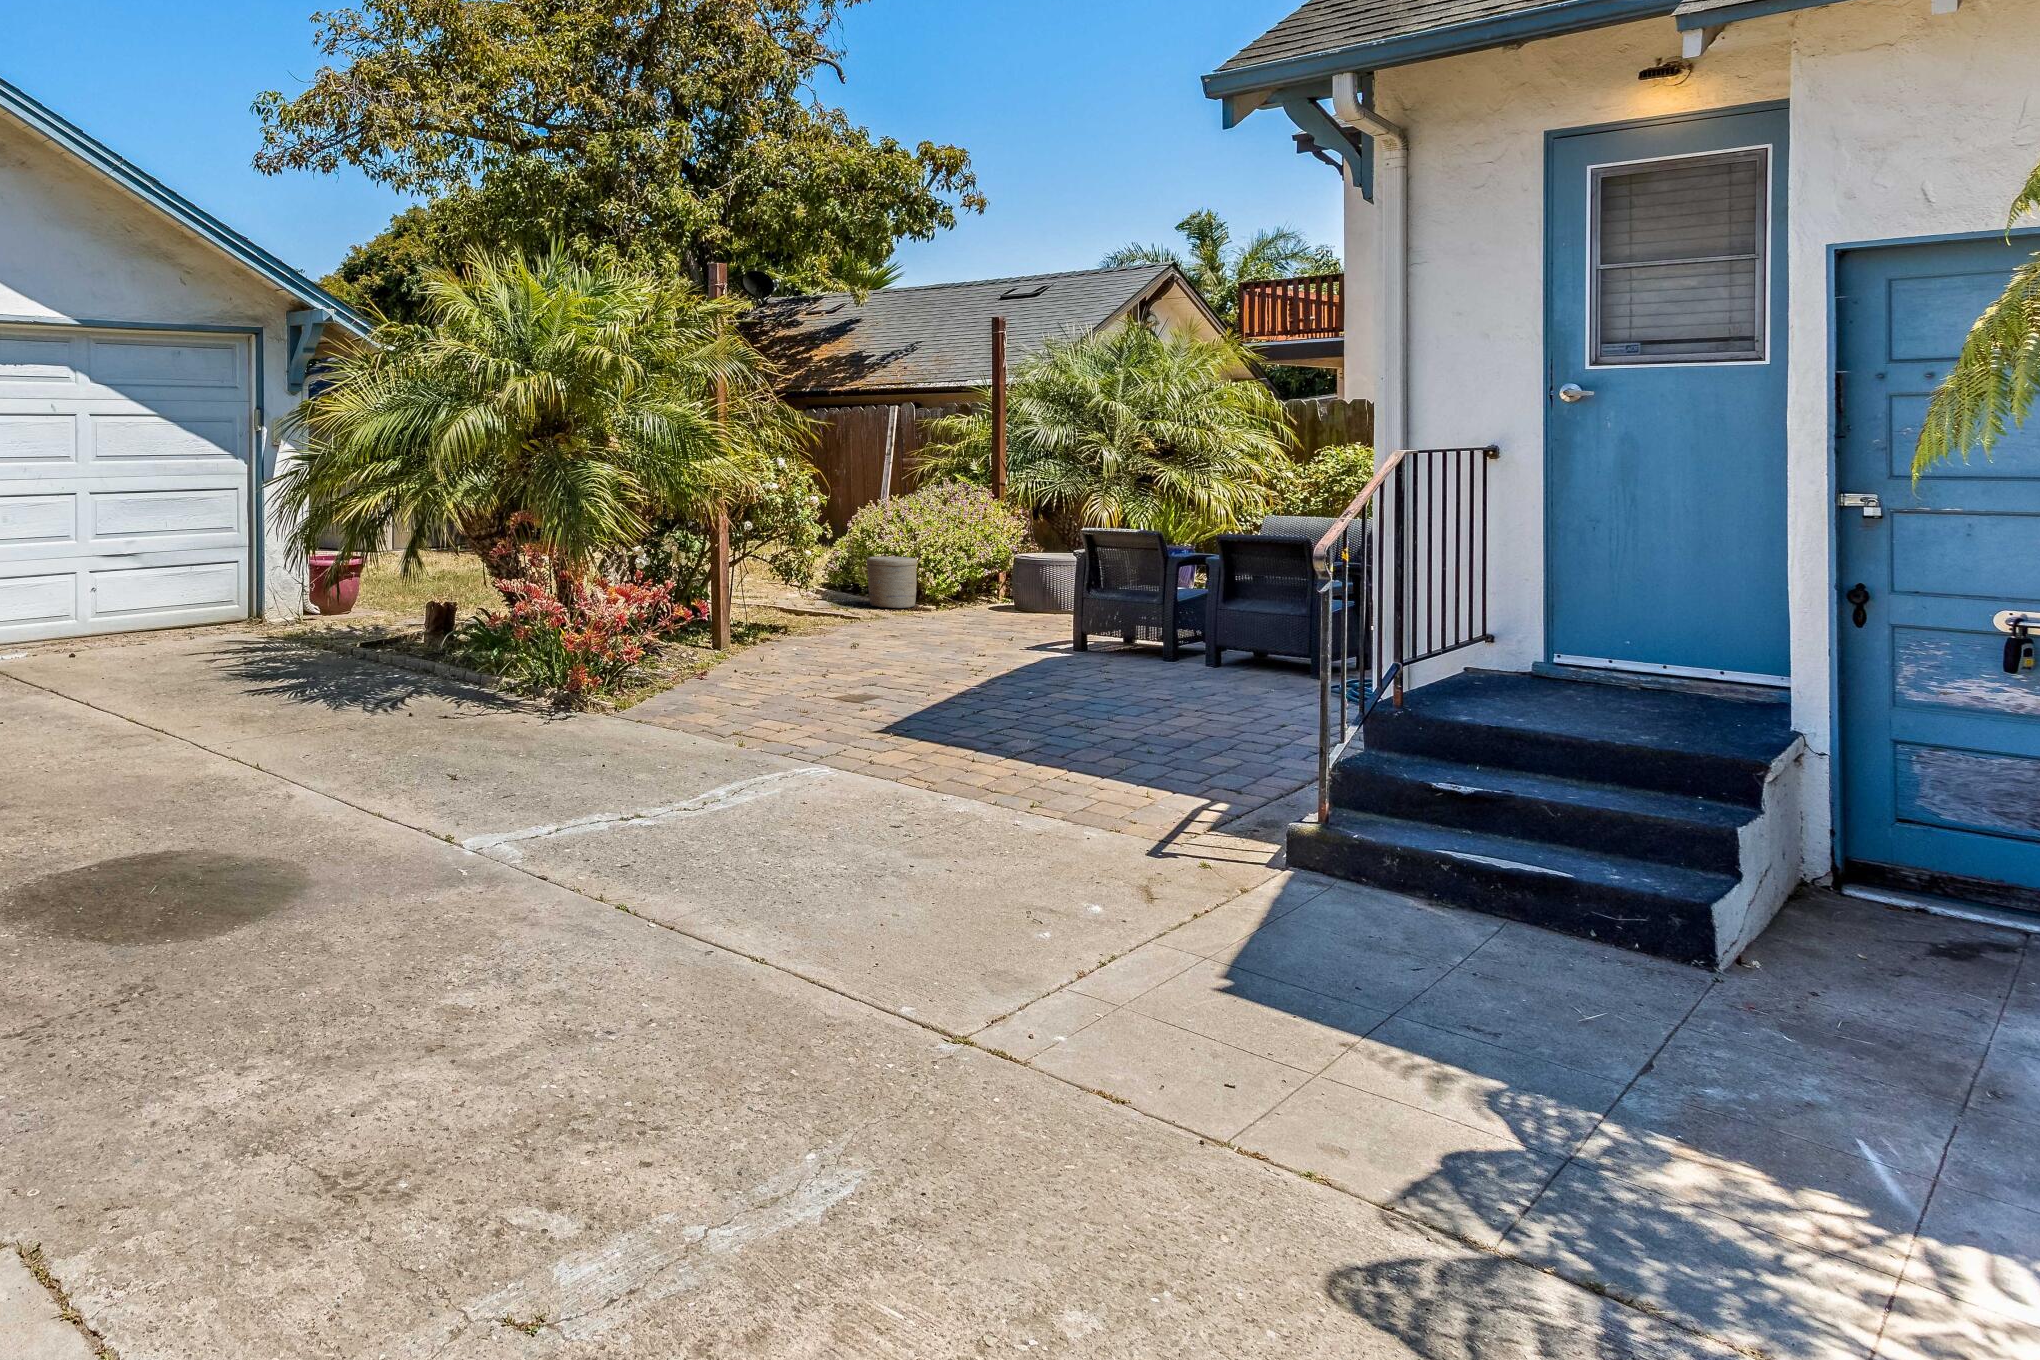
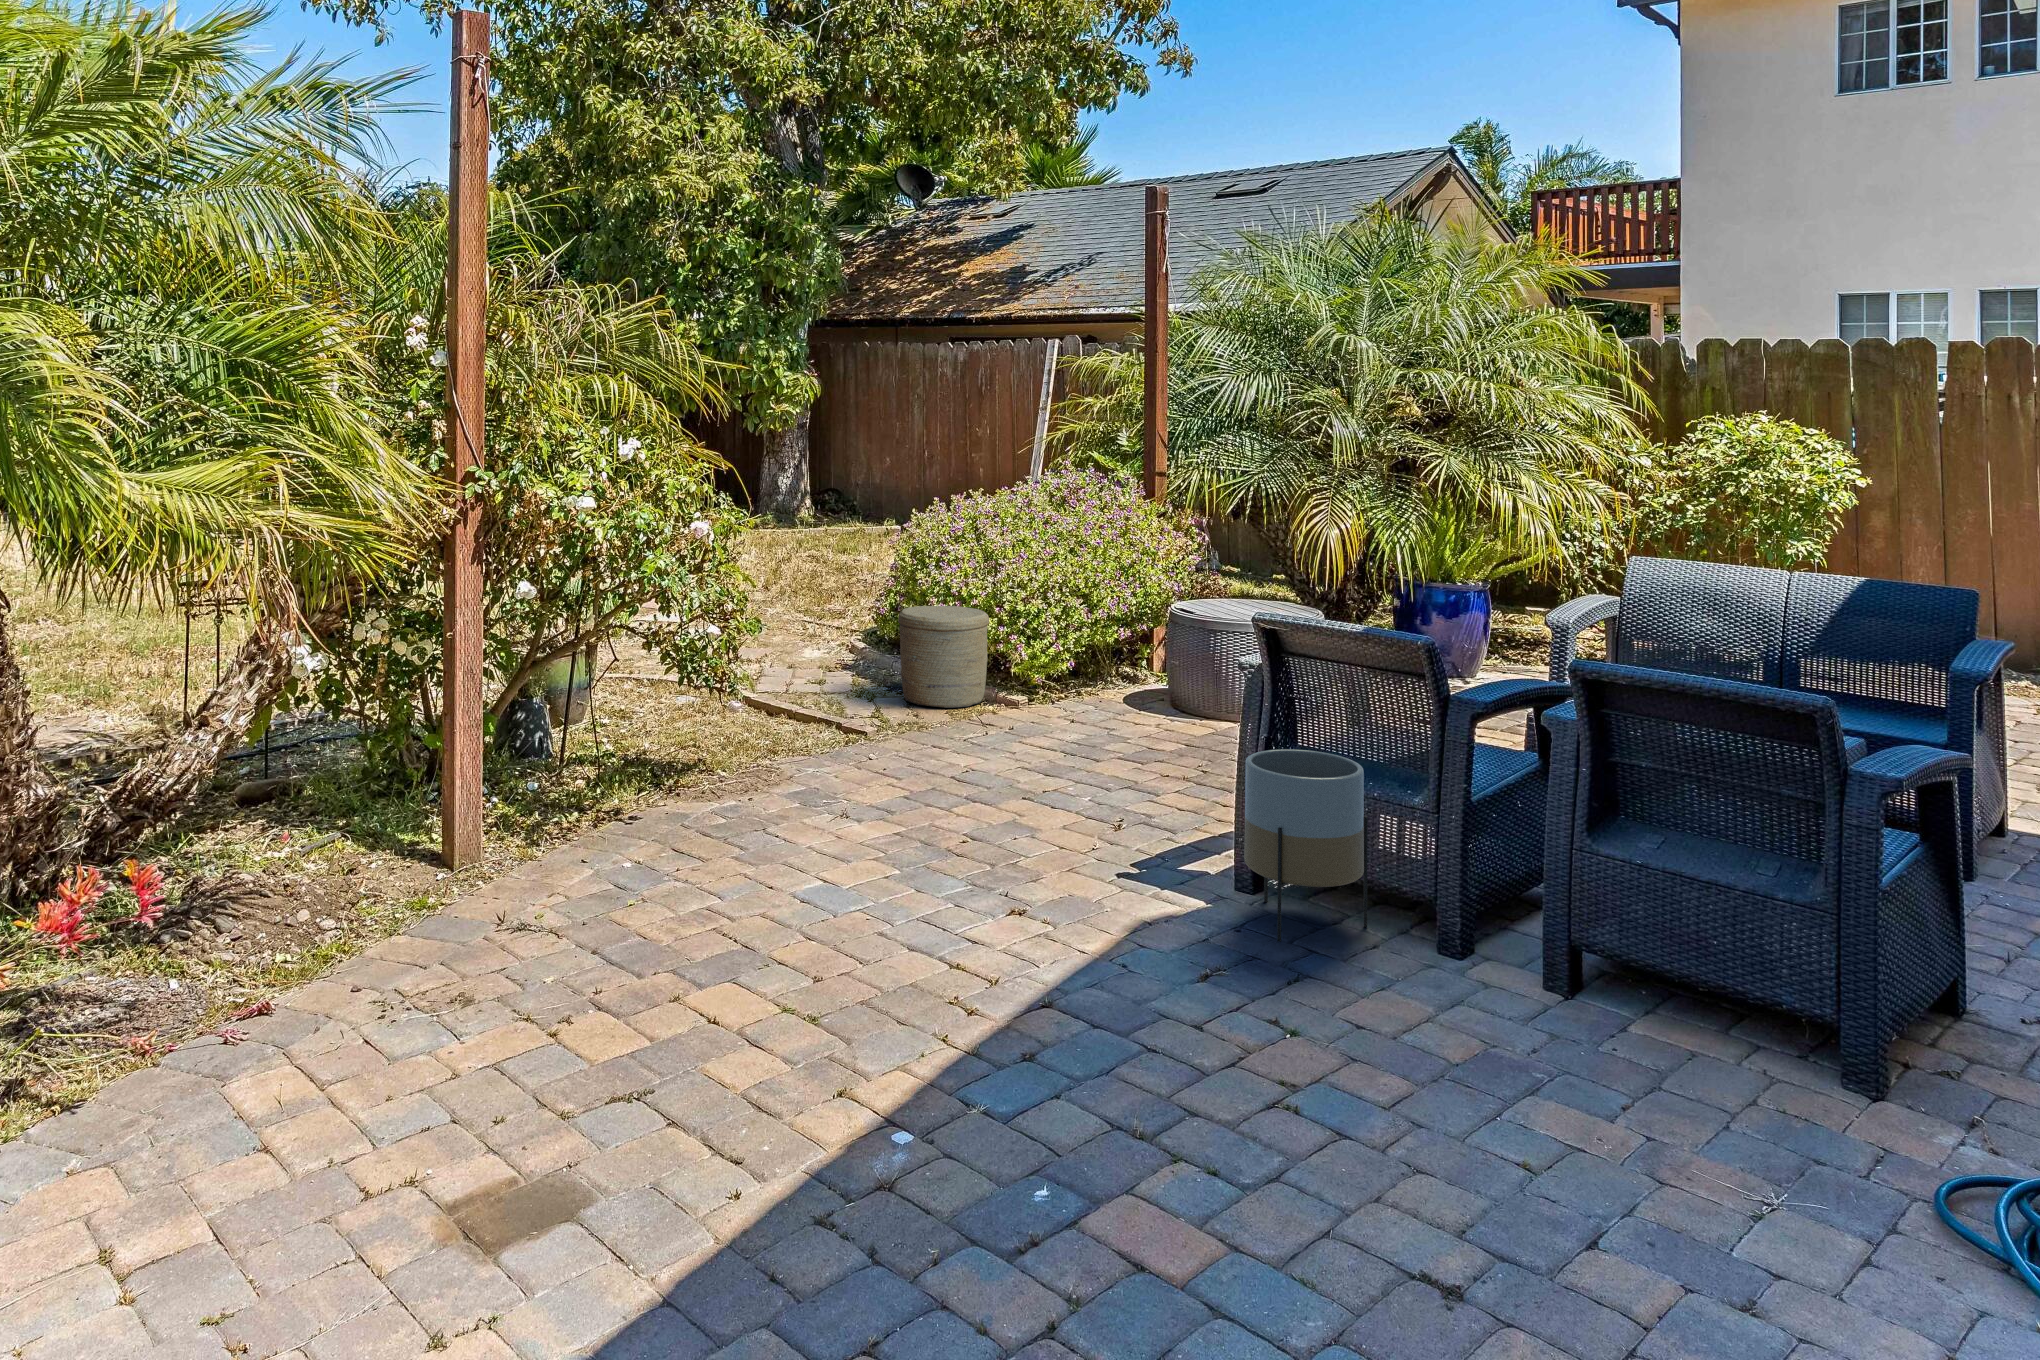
planter: none [1080,587,1134,660] -> present [1244,749,1368,942]

